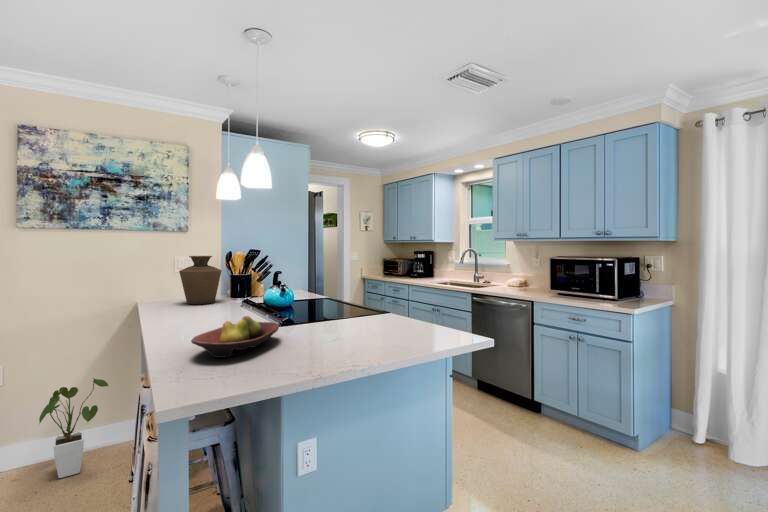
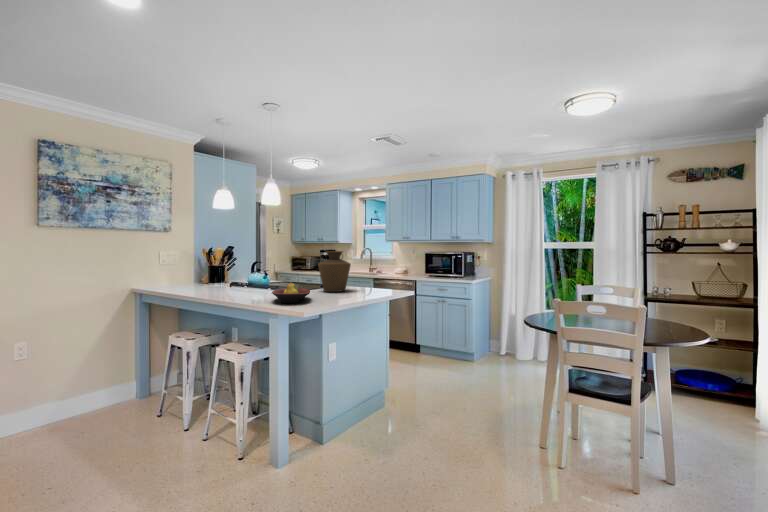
vase: present [179,256,222,304] -> present [318,251,351,292]
house plant: present [39,378,108,478] -> none [65,349,124,427]

